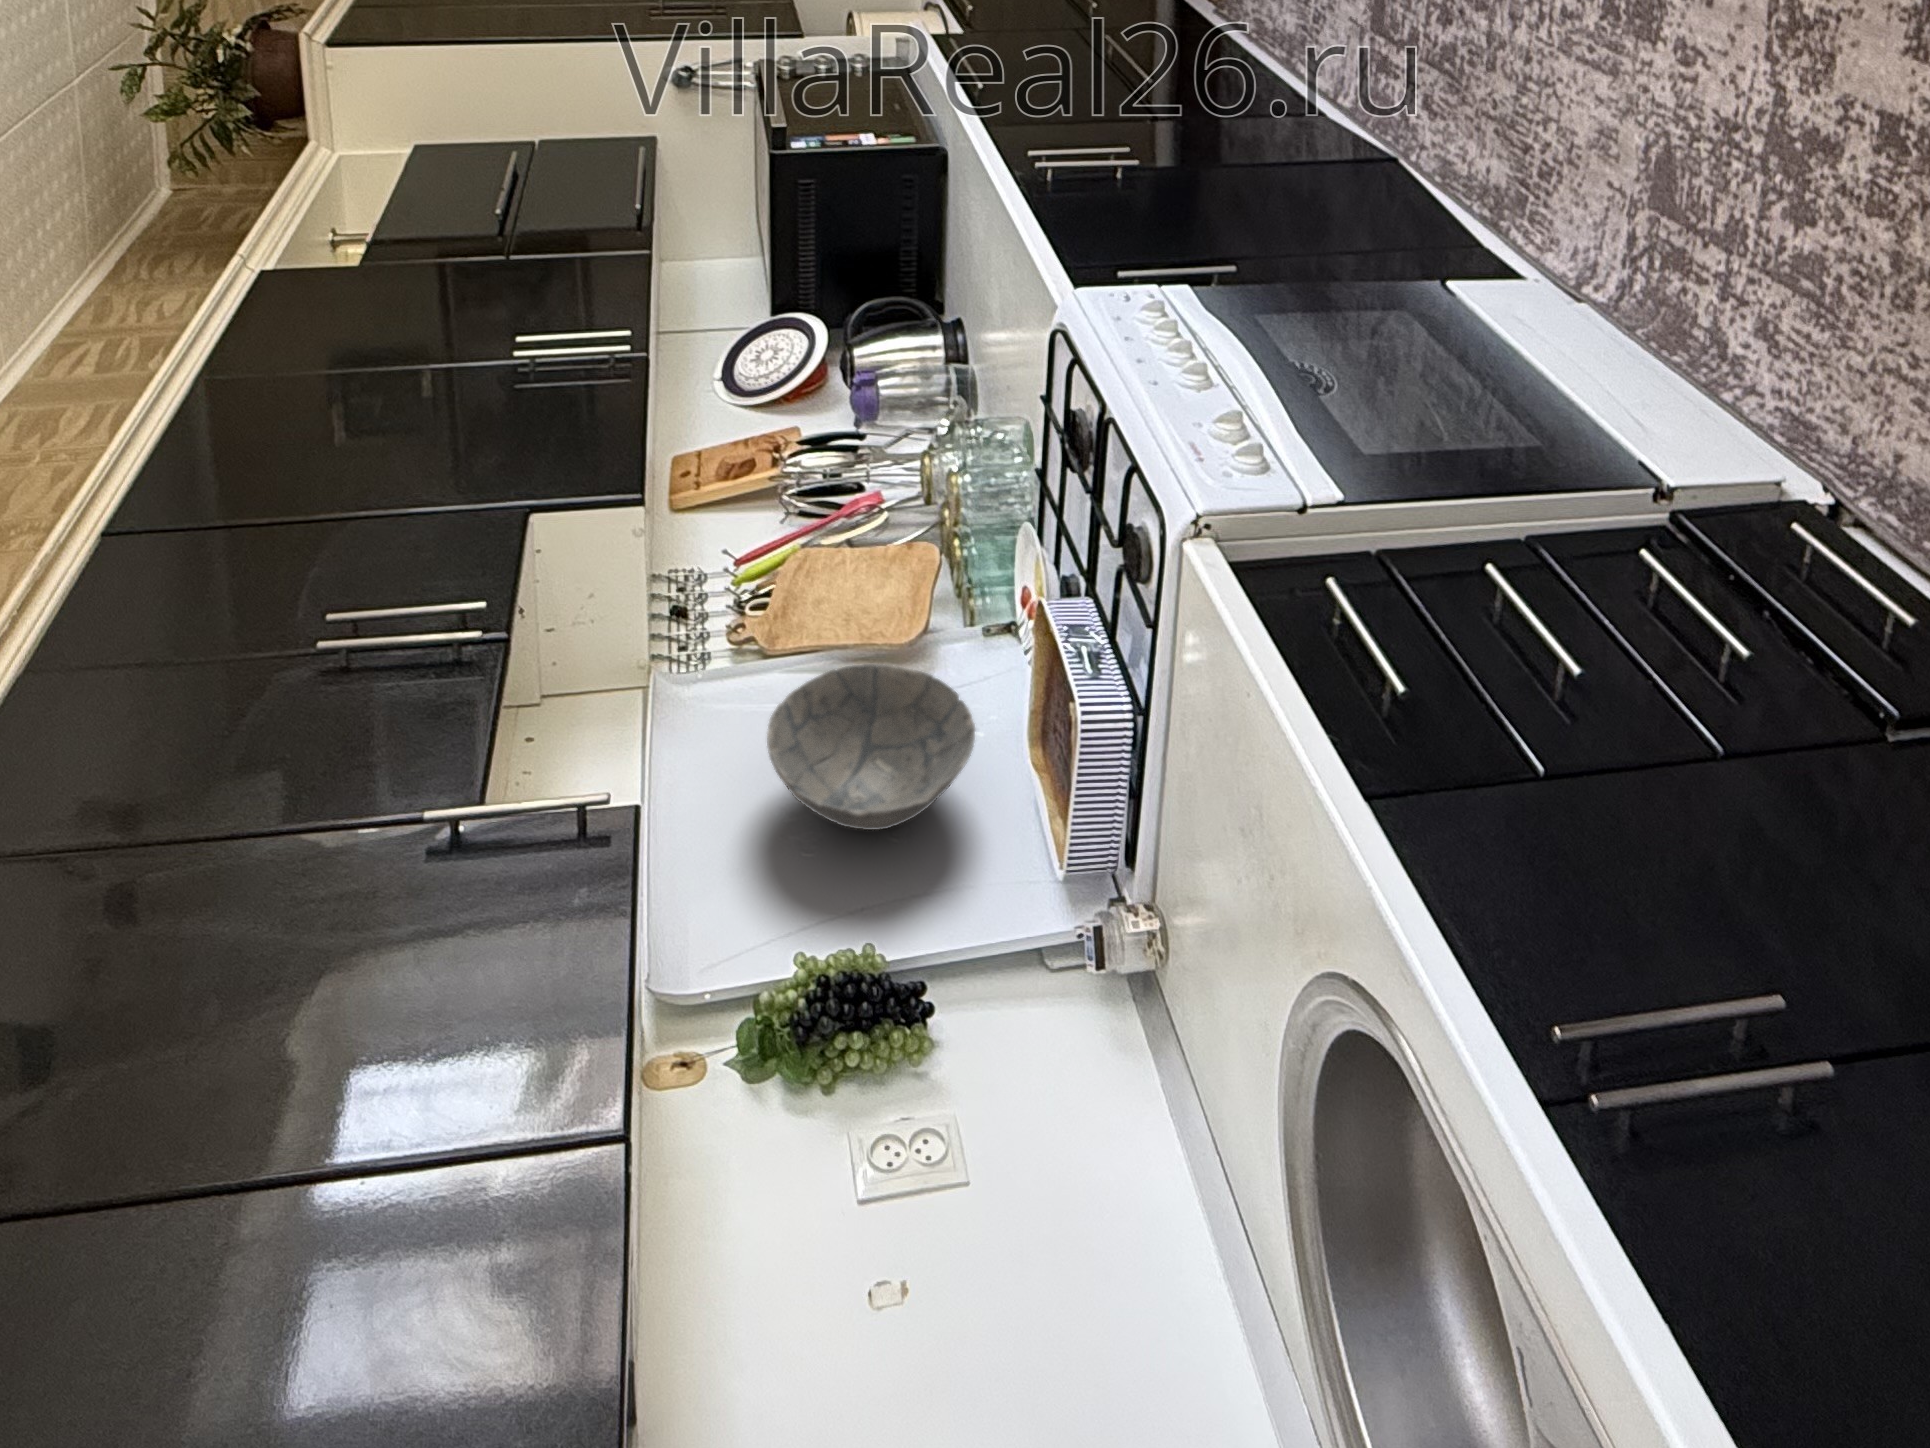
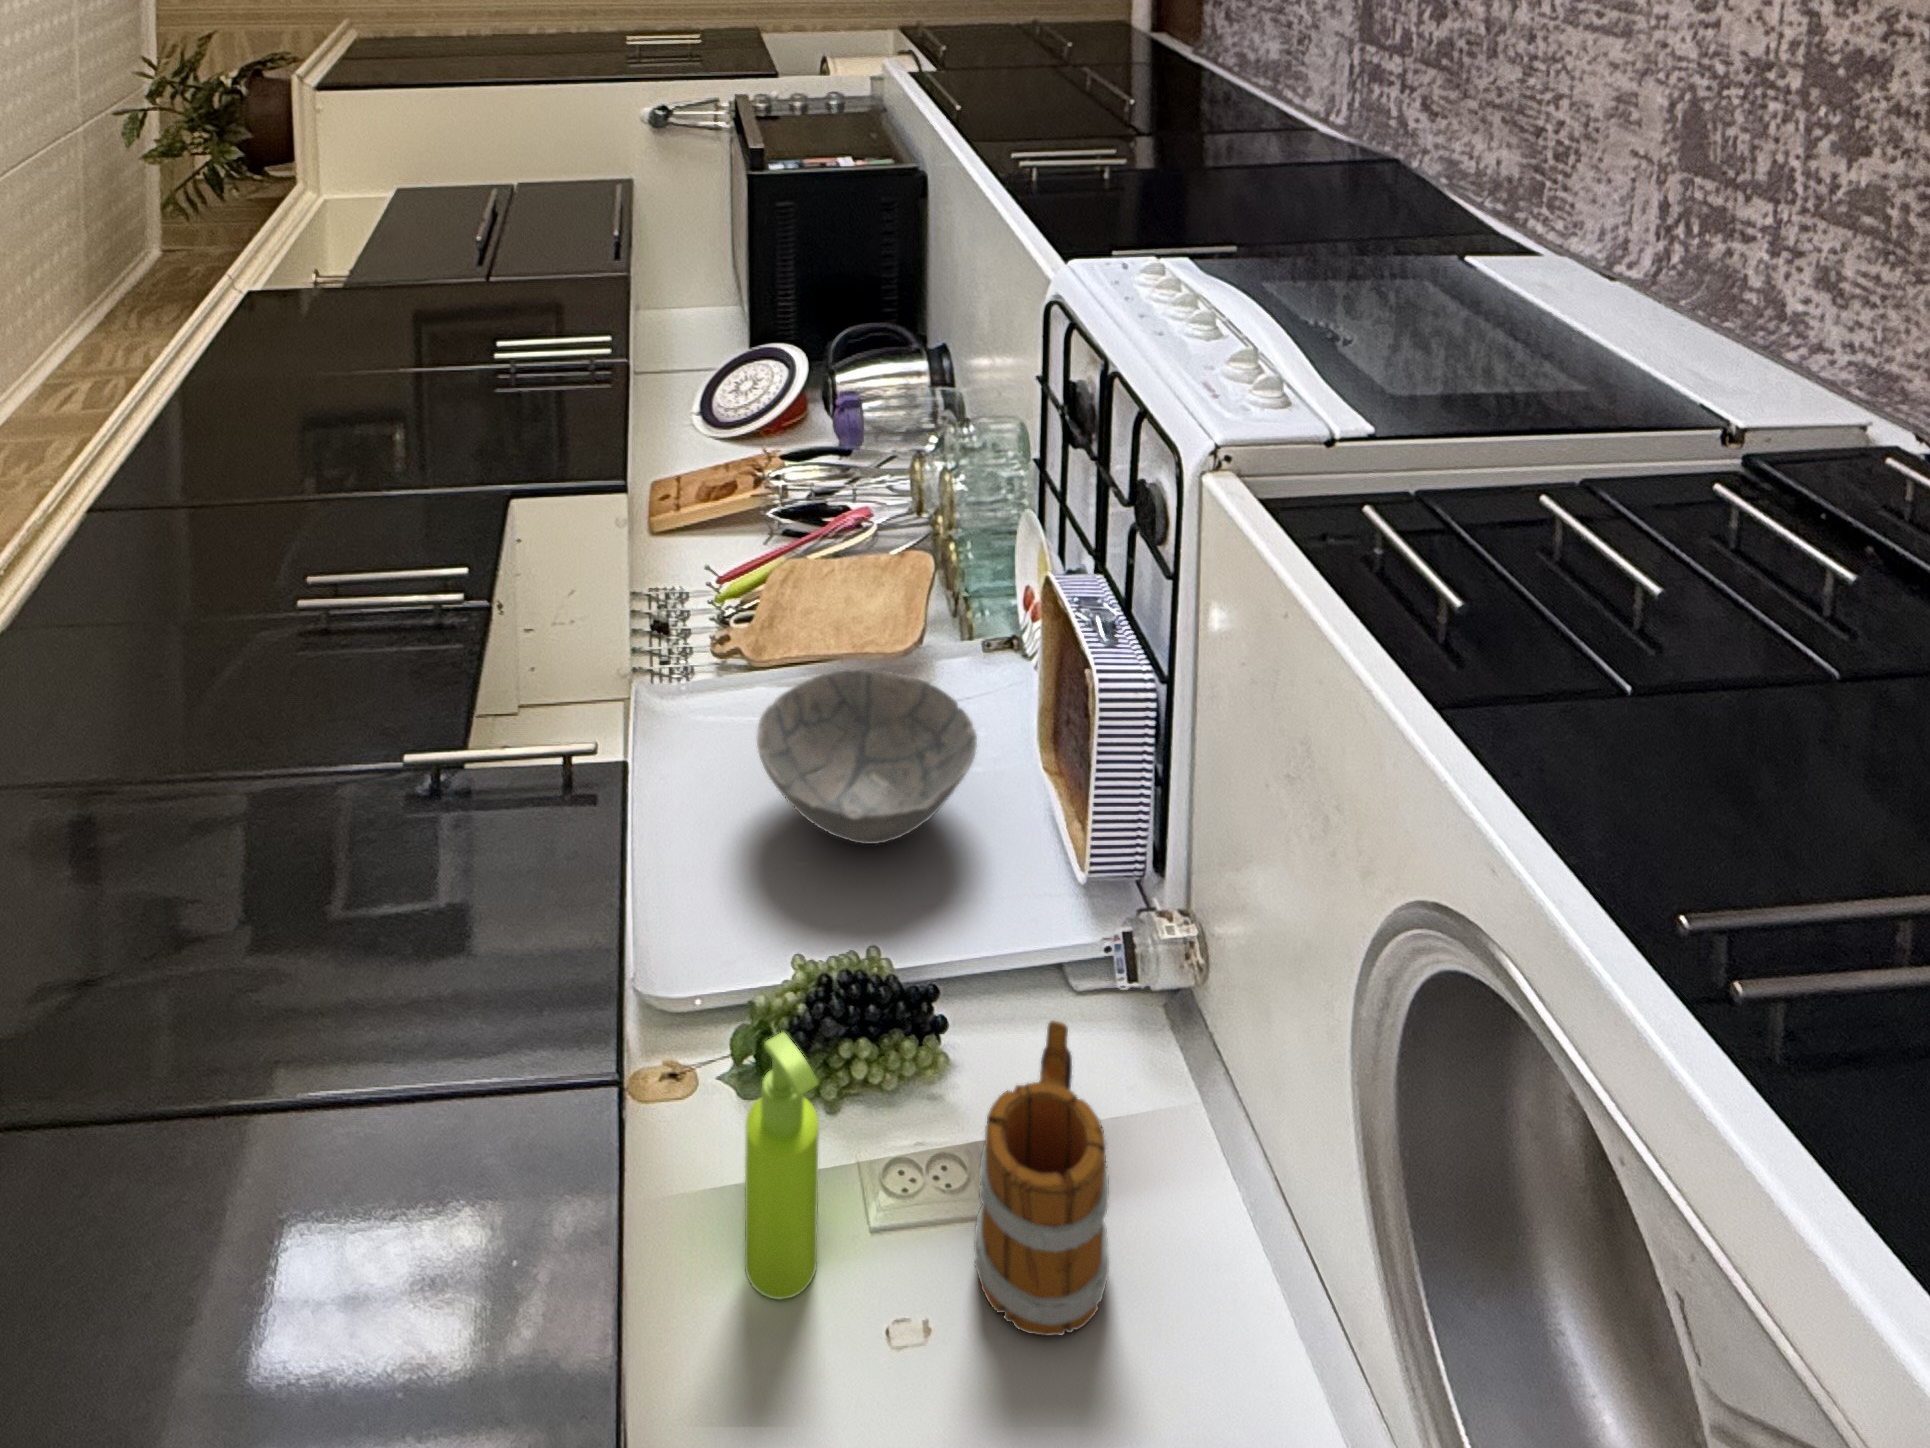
mug: none [958,1008,1075,1272] -> present [974,1021,1109,1336]
soap dispenser: none [751,1042,818,1256] -> present [745,1032,819,1299]

